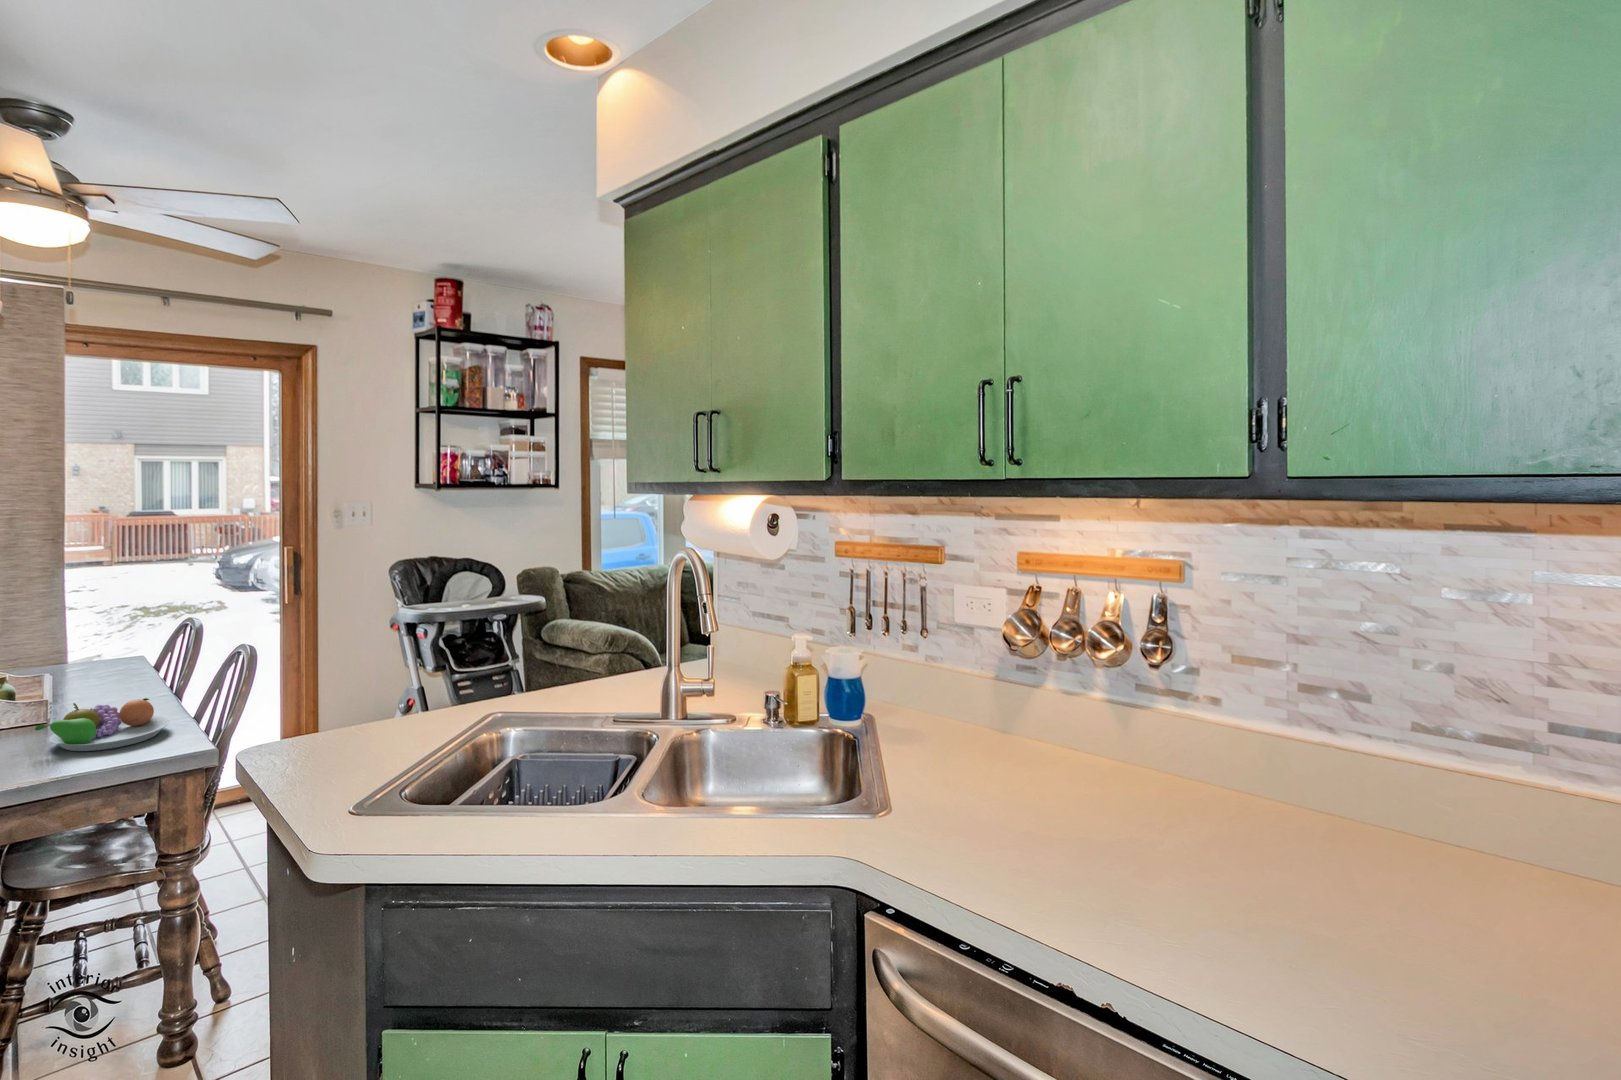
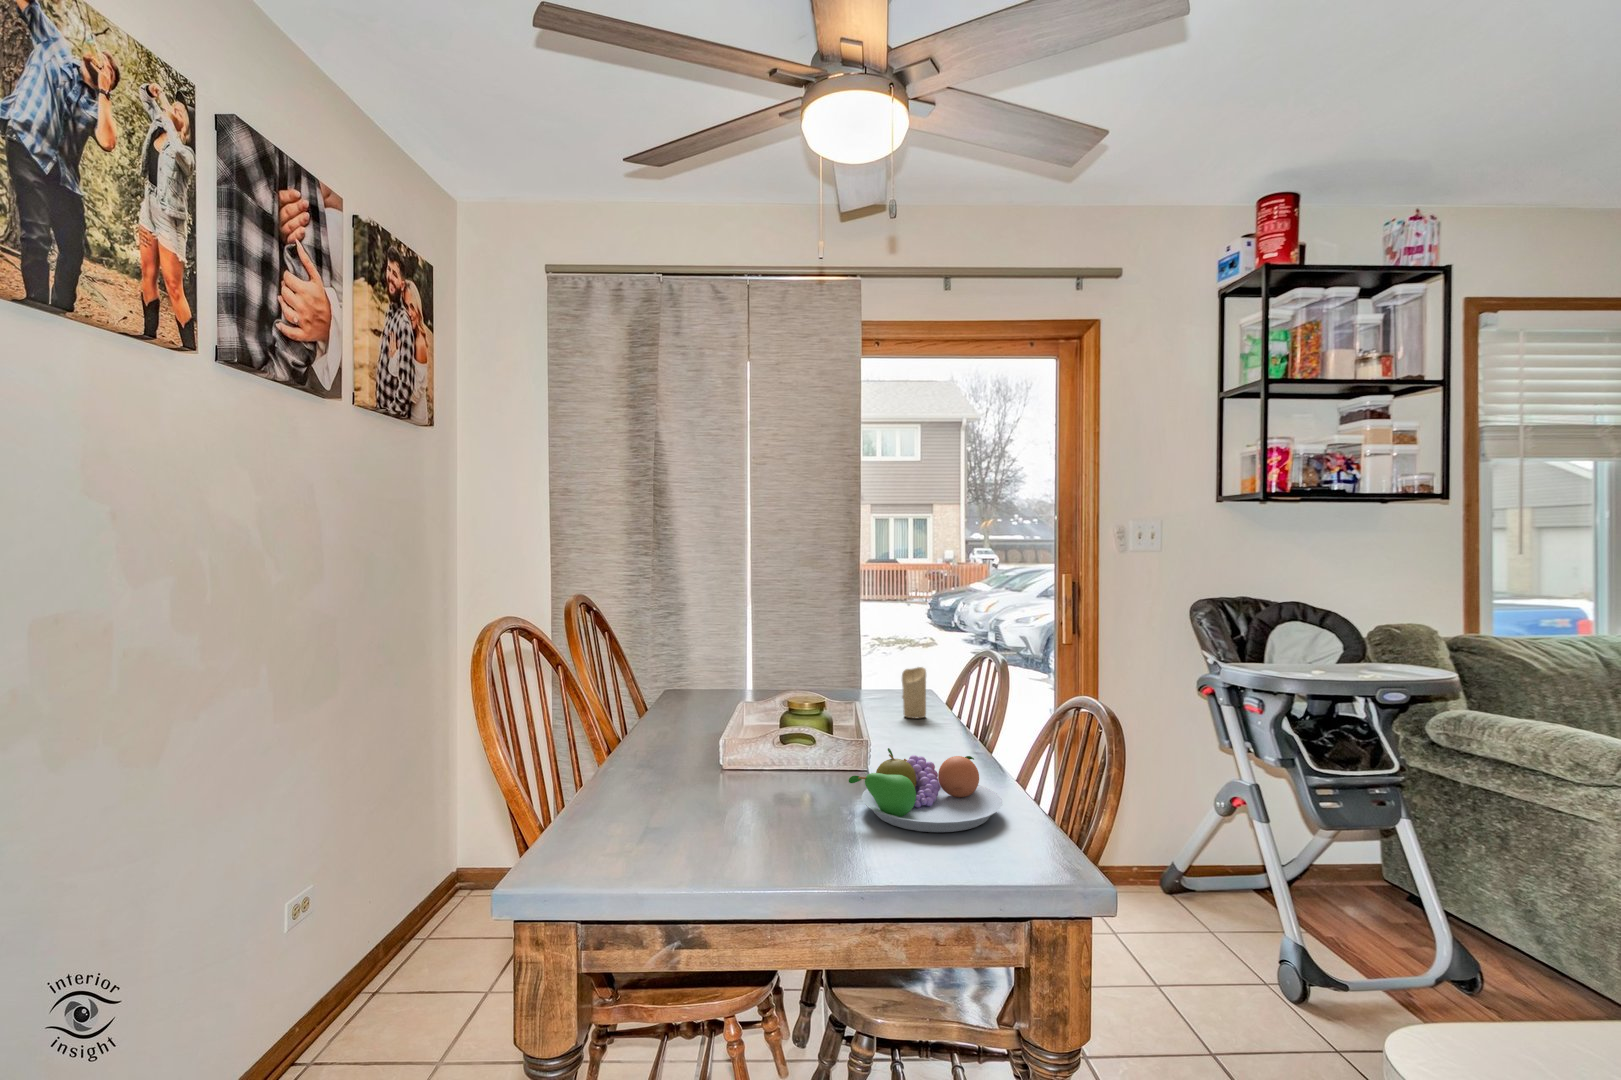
candle: none [103,640,130,680] -> present [902,667,926,718]

